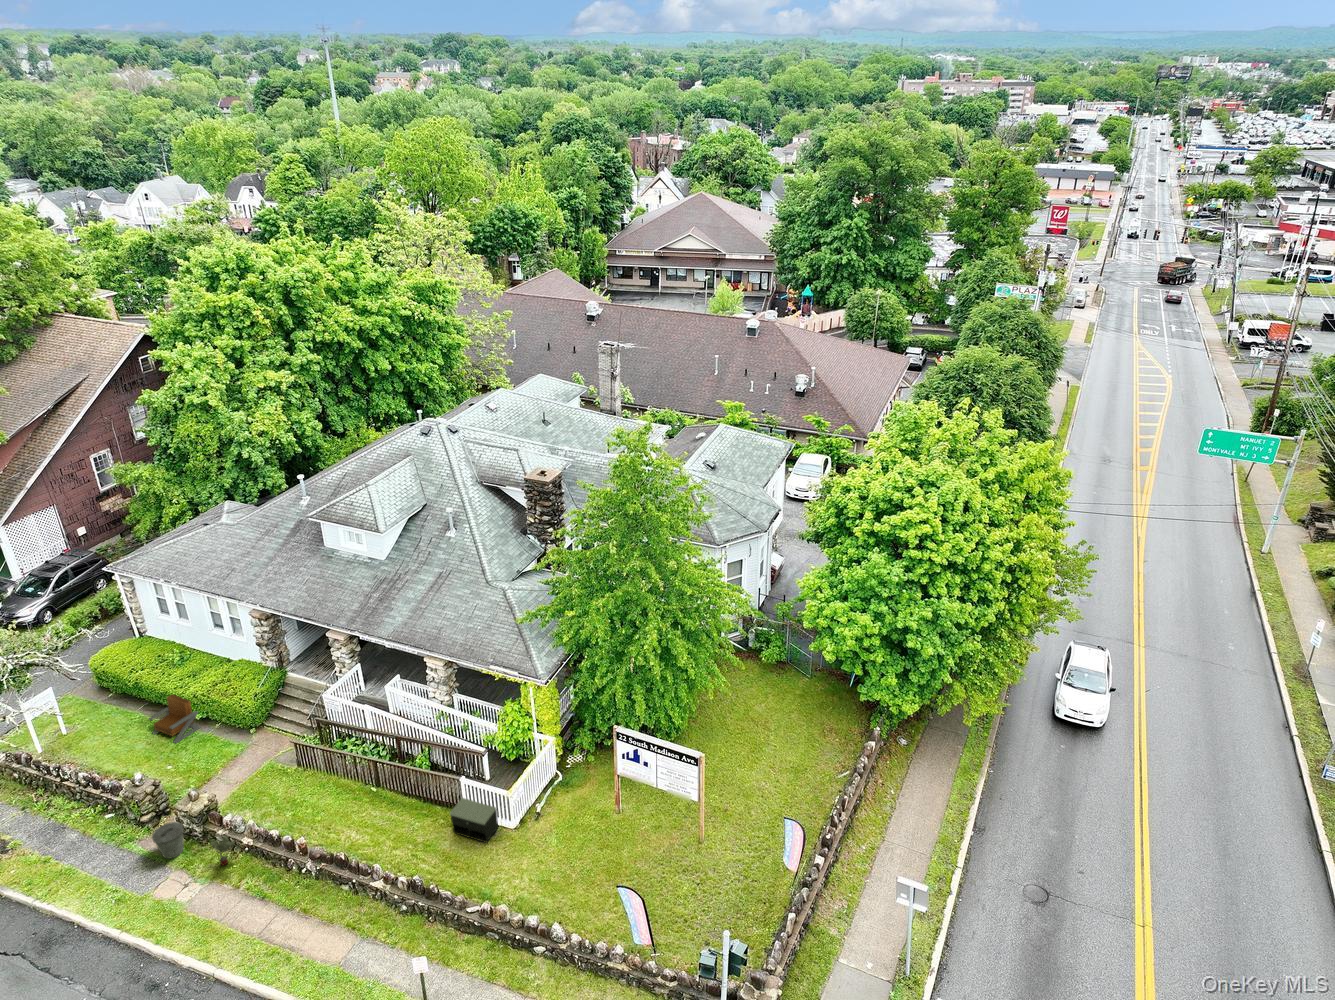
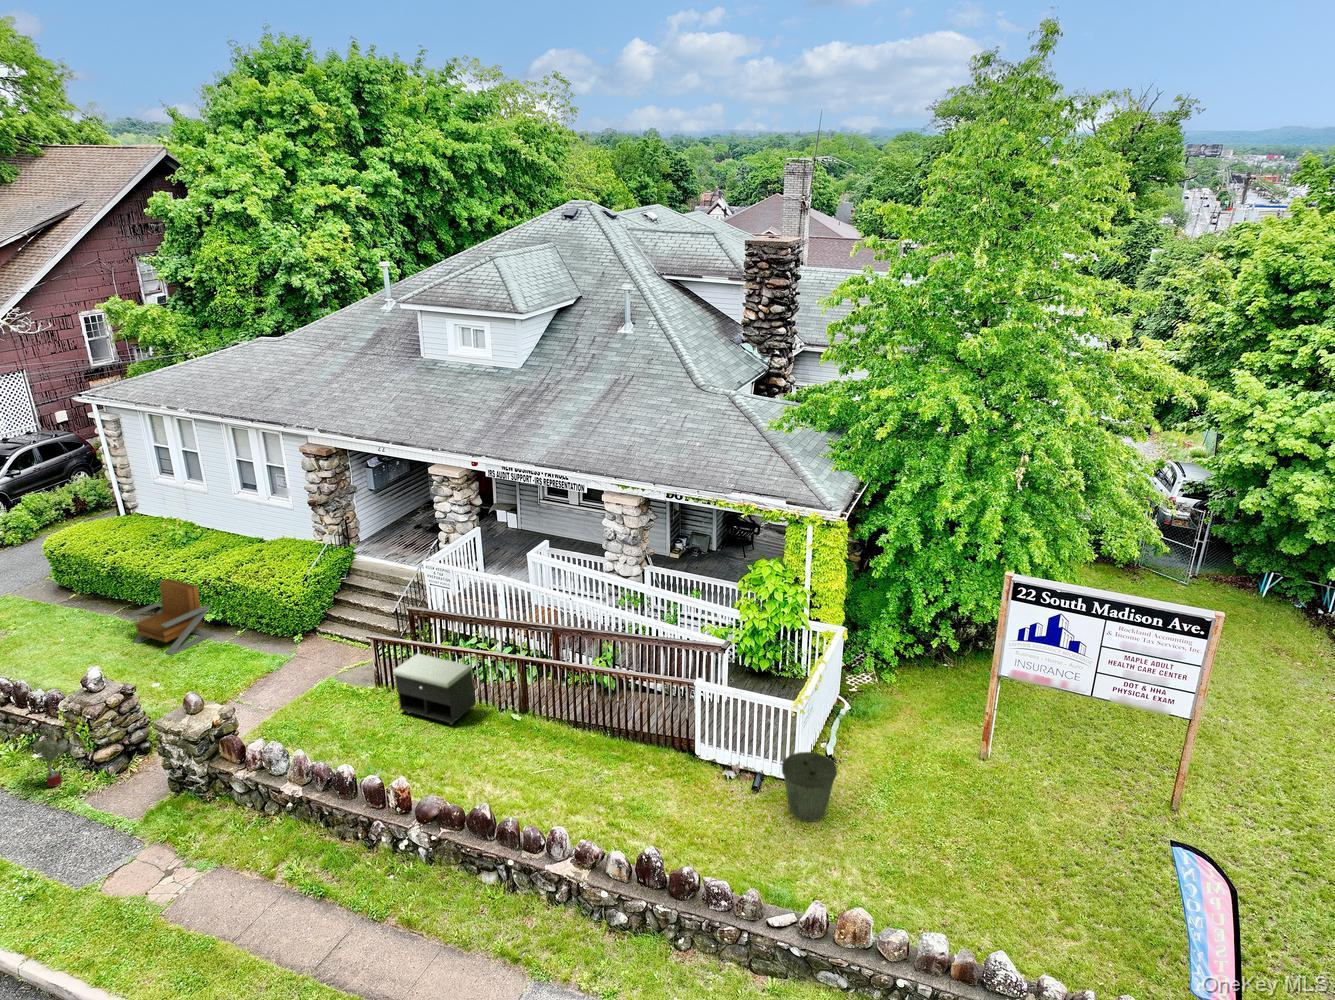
storage bench: present [450,798,498,843] -> present [393,654,475,724]
trash can: present [152,822,184,859] -> present [782,752,837,822]
potted tree: present [211,836,234,865] -> present [34,728,75,787]

